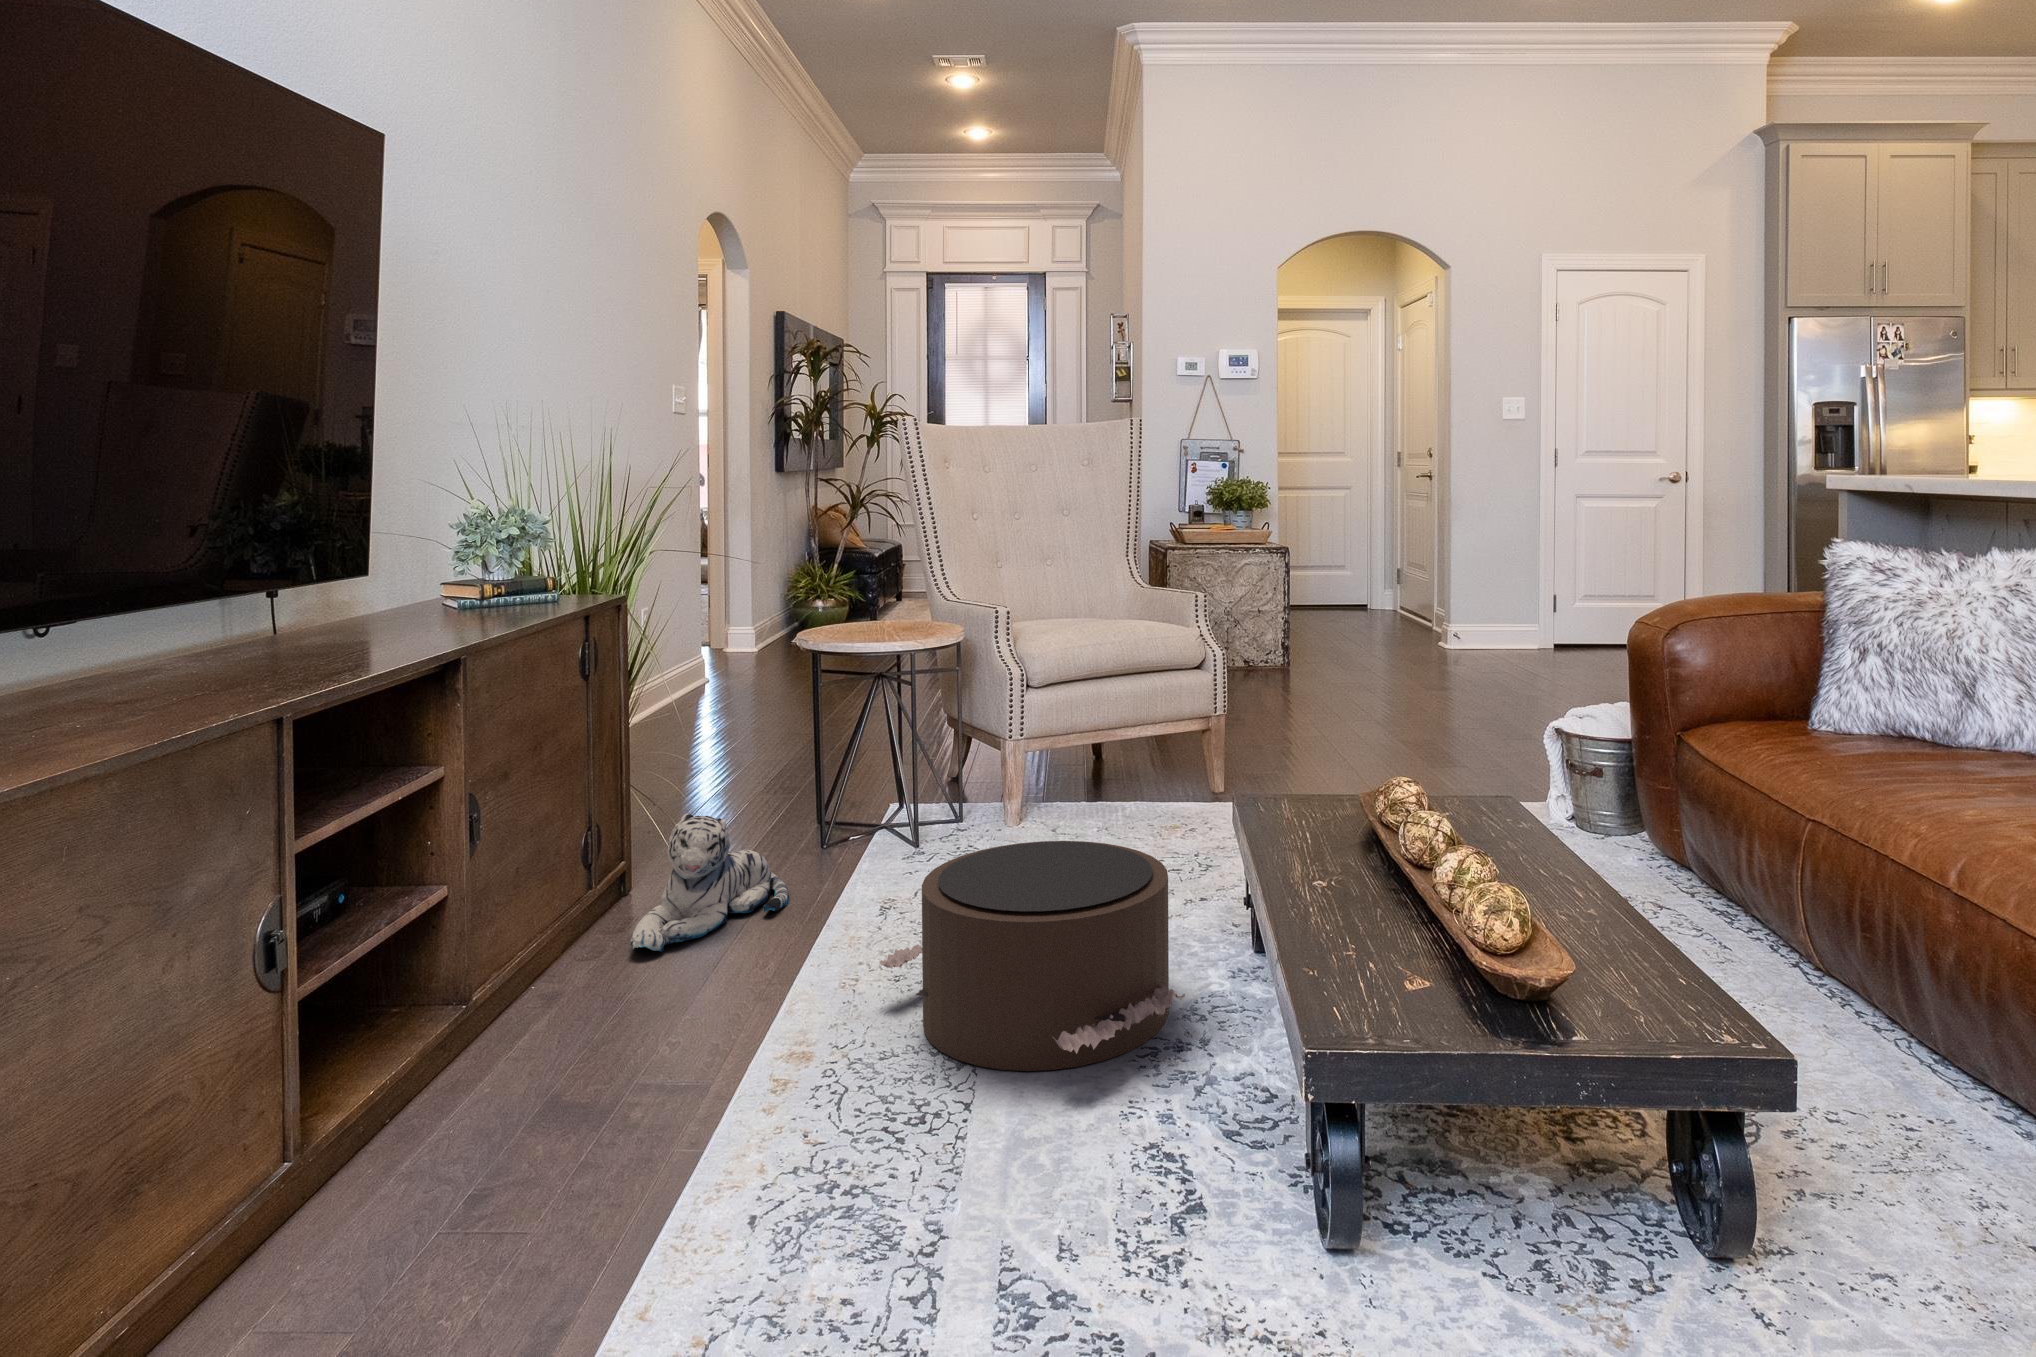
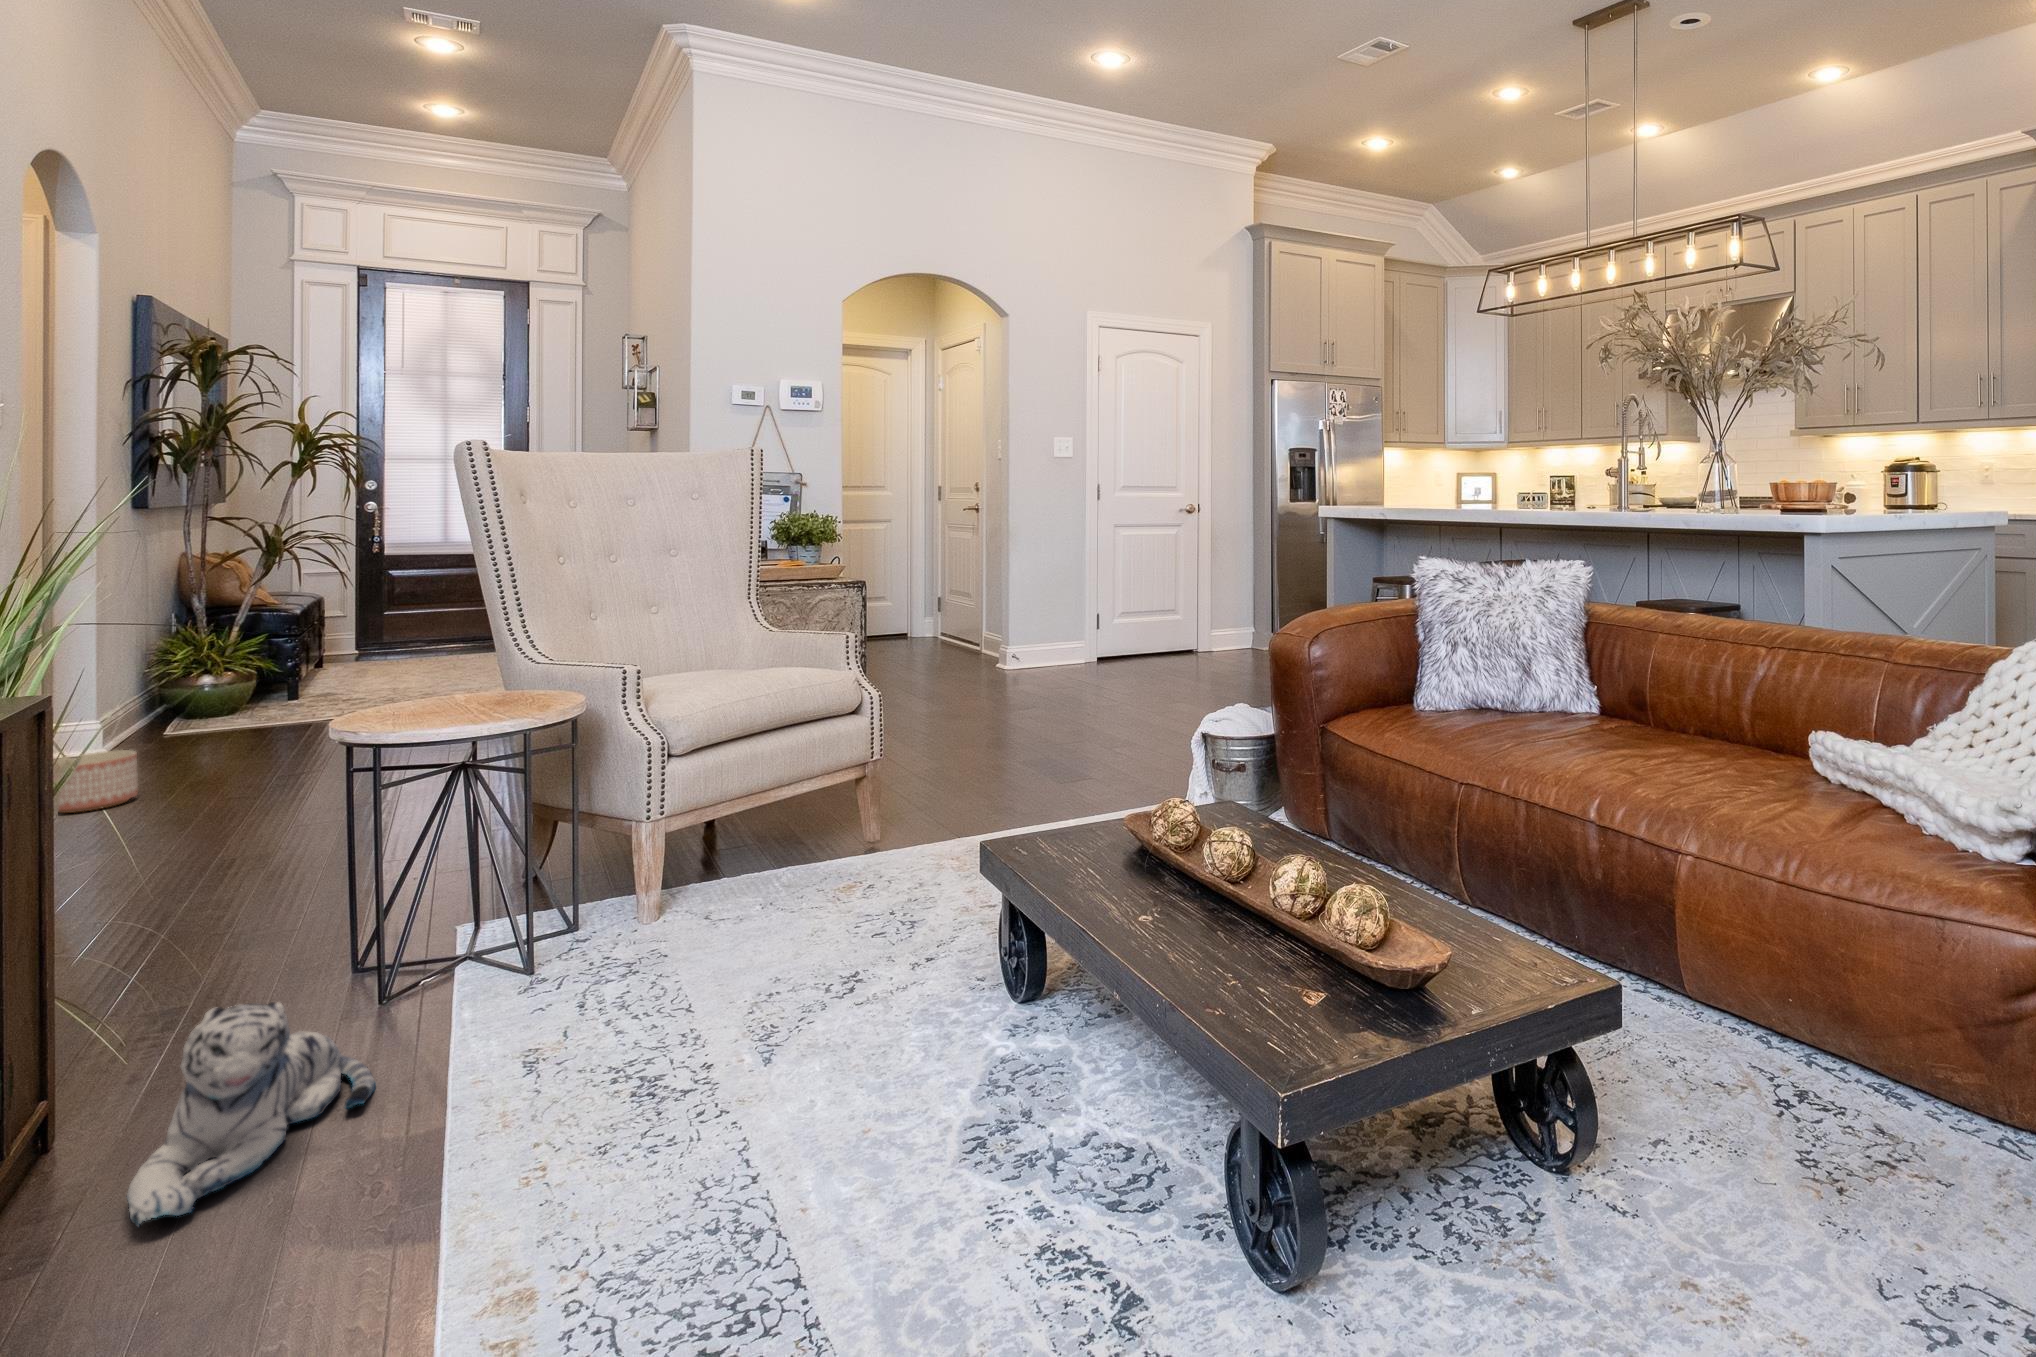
planter: none [703,648,753,691] -> present [58,750,138,813]
pouf: present [879,841,1185,1071] -> none [597,926,1002,1226]

